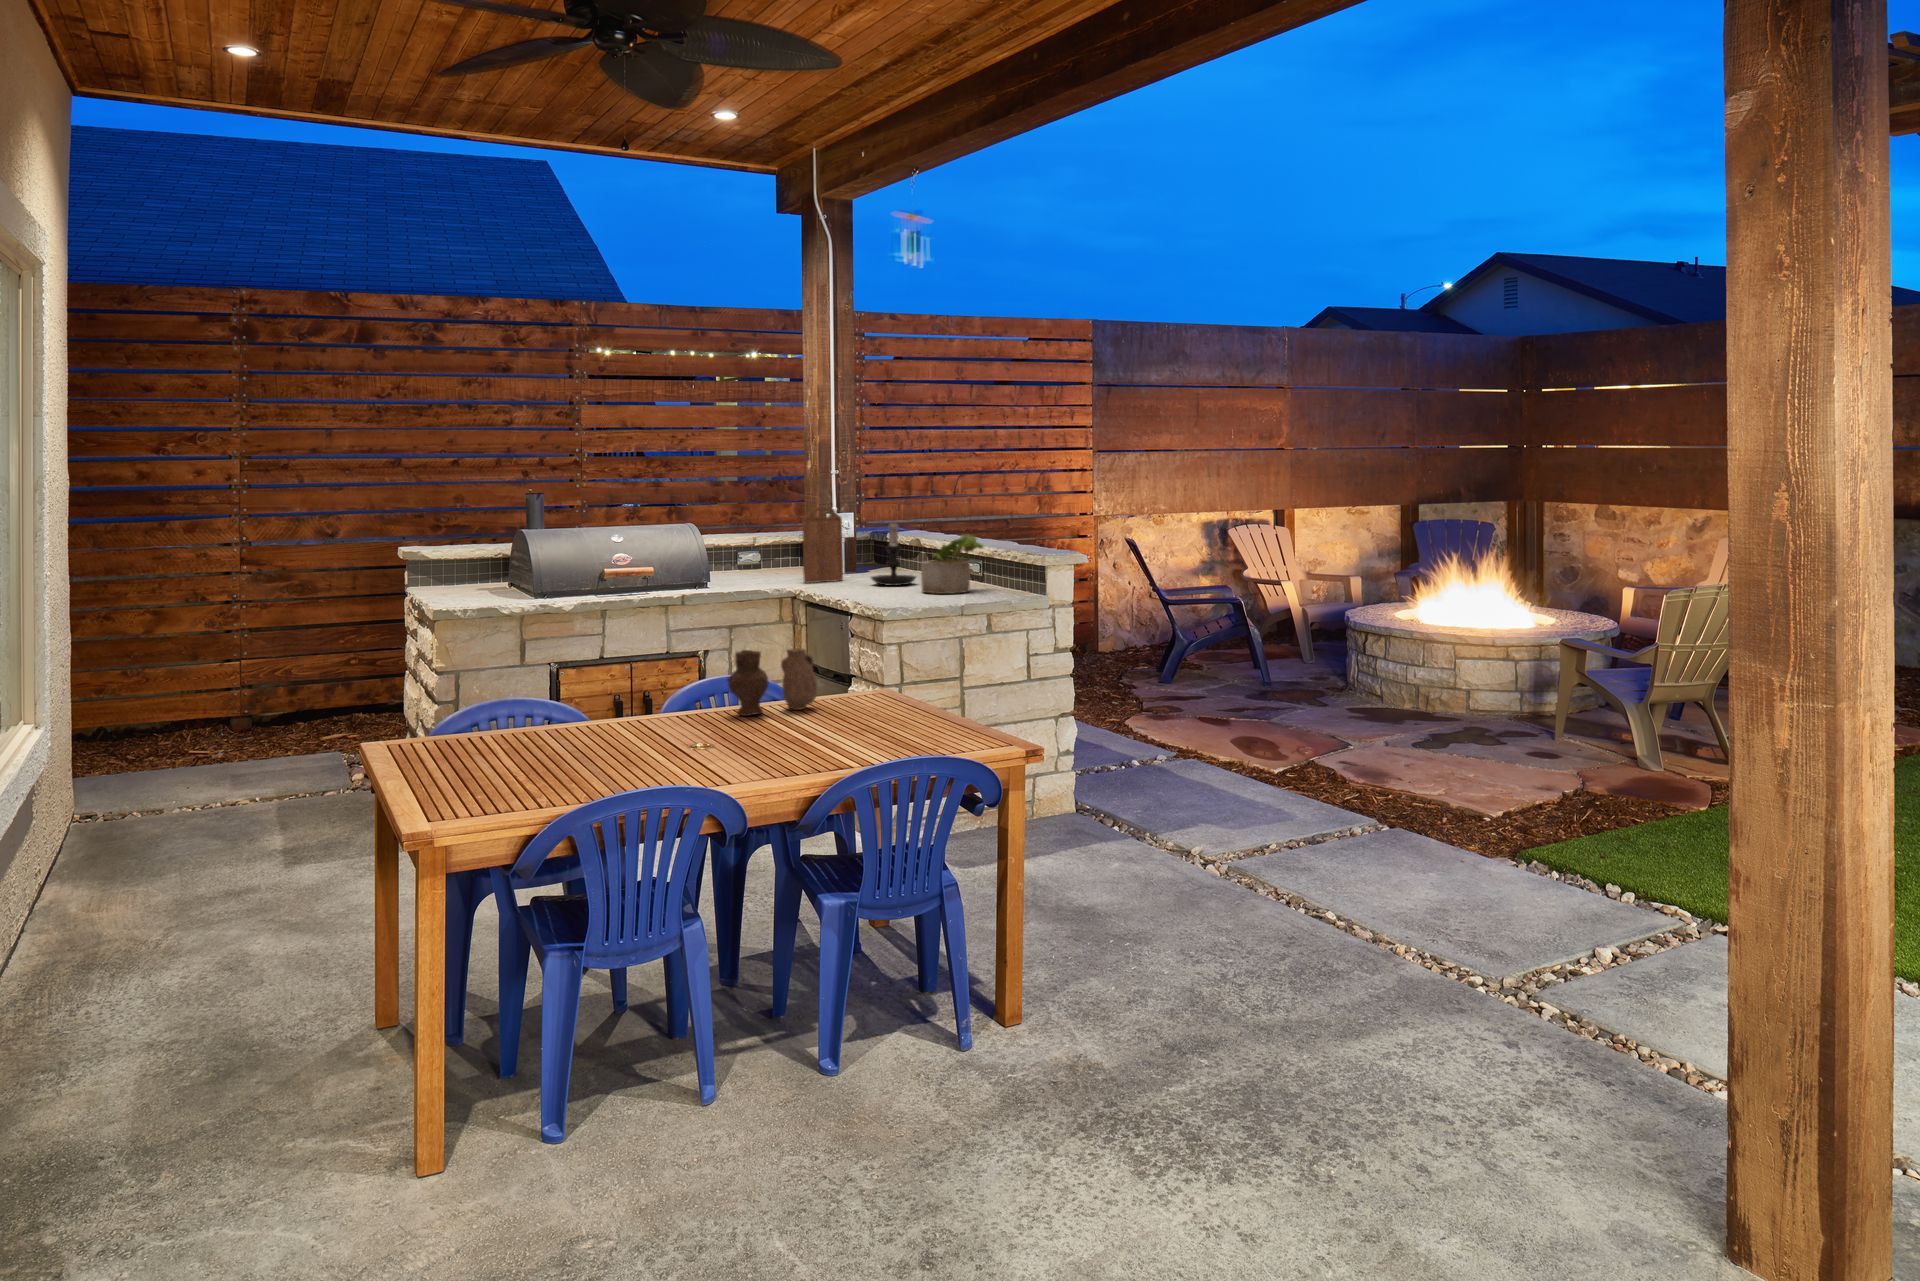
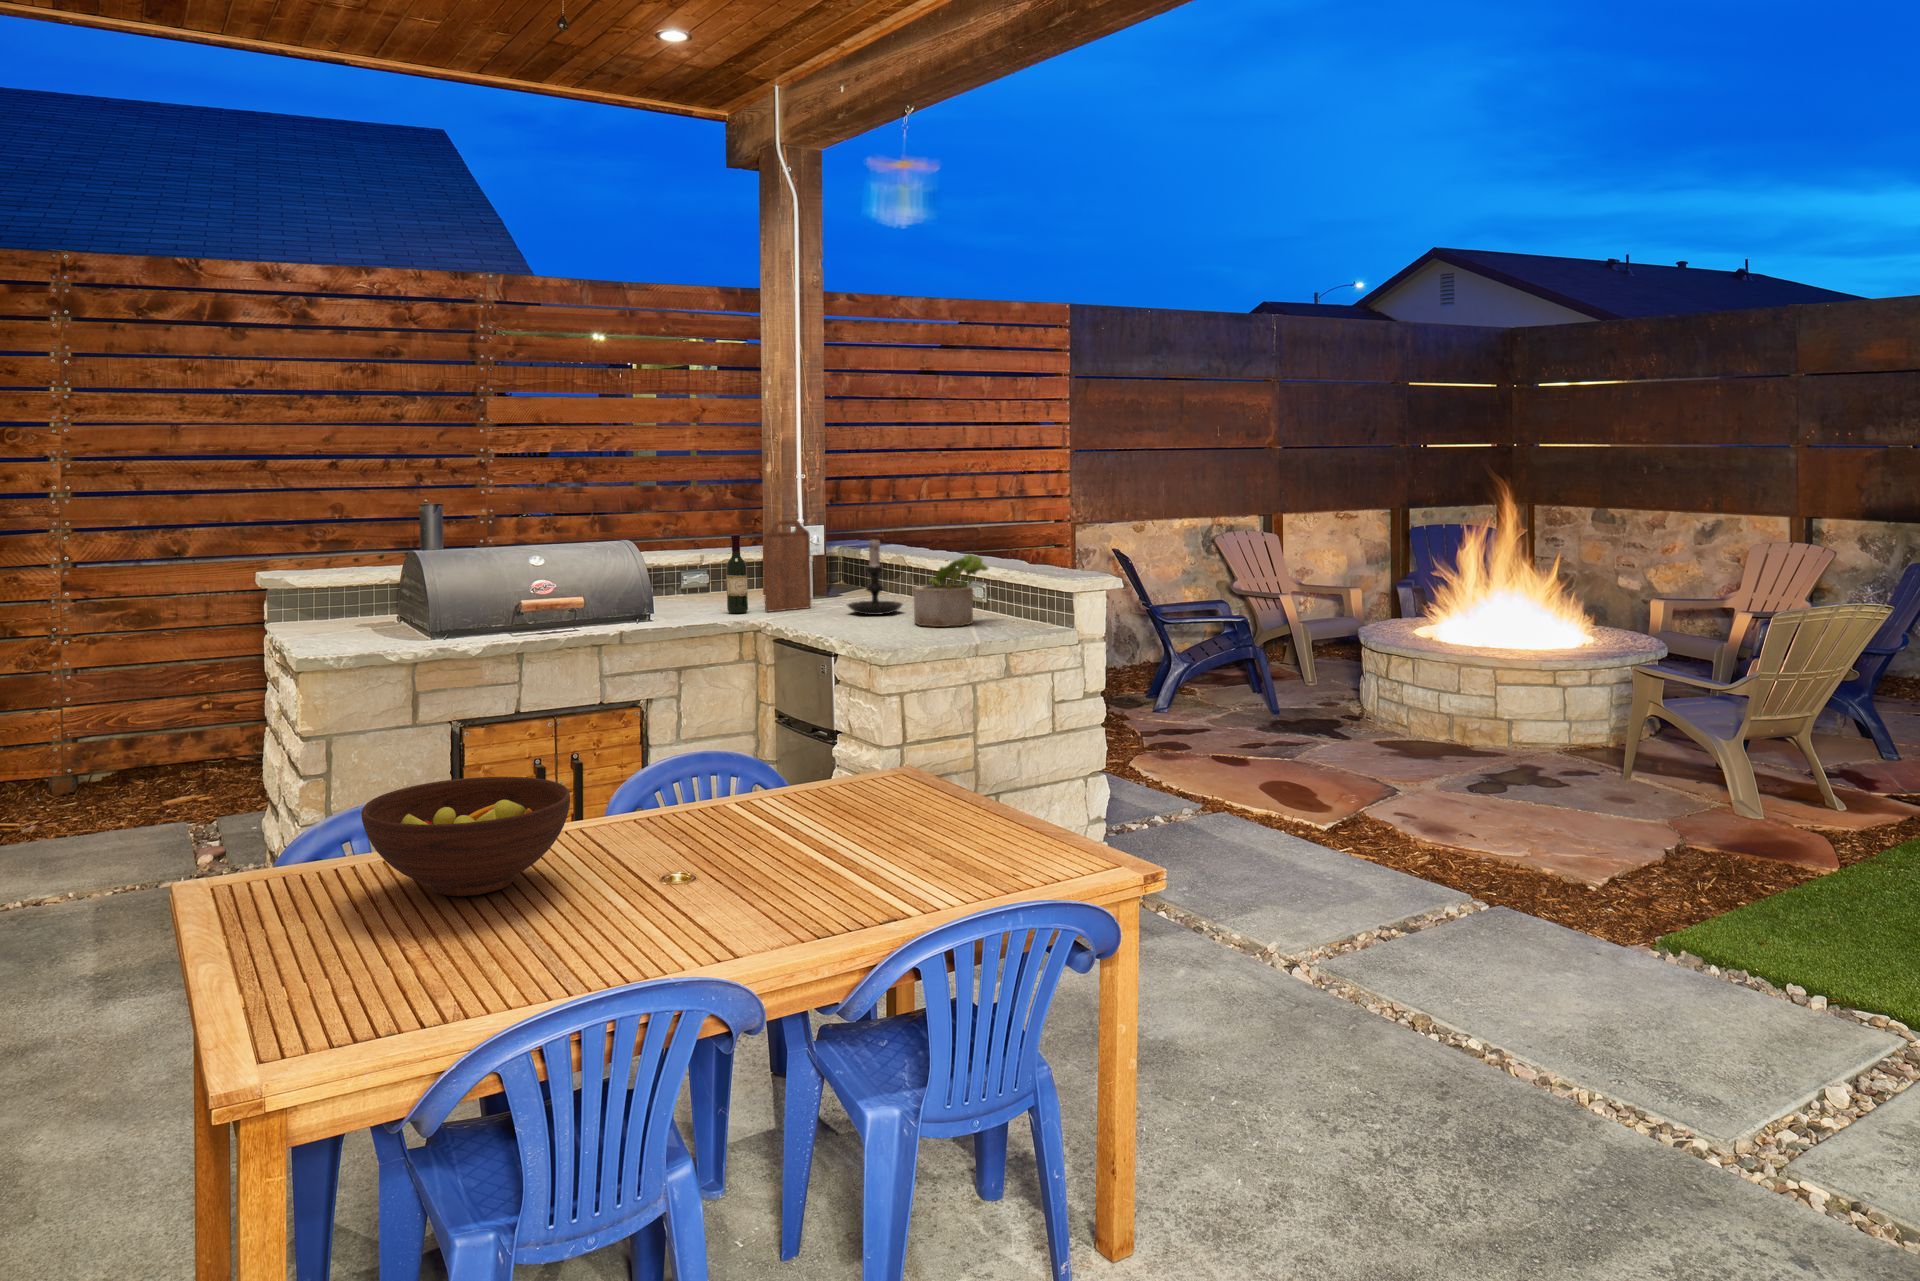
wine bottle: none [772,519,790,584] -> present [726,535,748,613]
vase: present [728,648,817,716] -> none [704,721,824,817]
fruit bowl: none [486,677,627,752] -> present [361,777,570,896]

